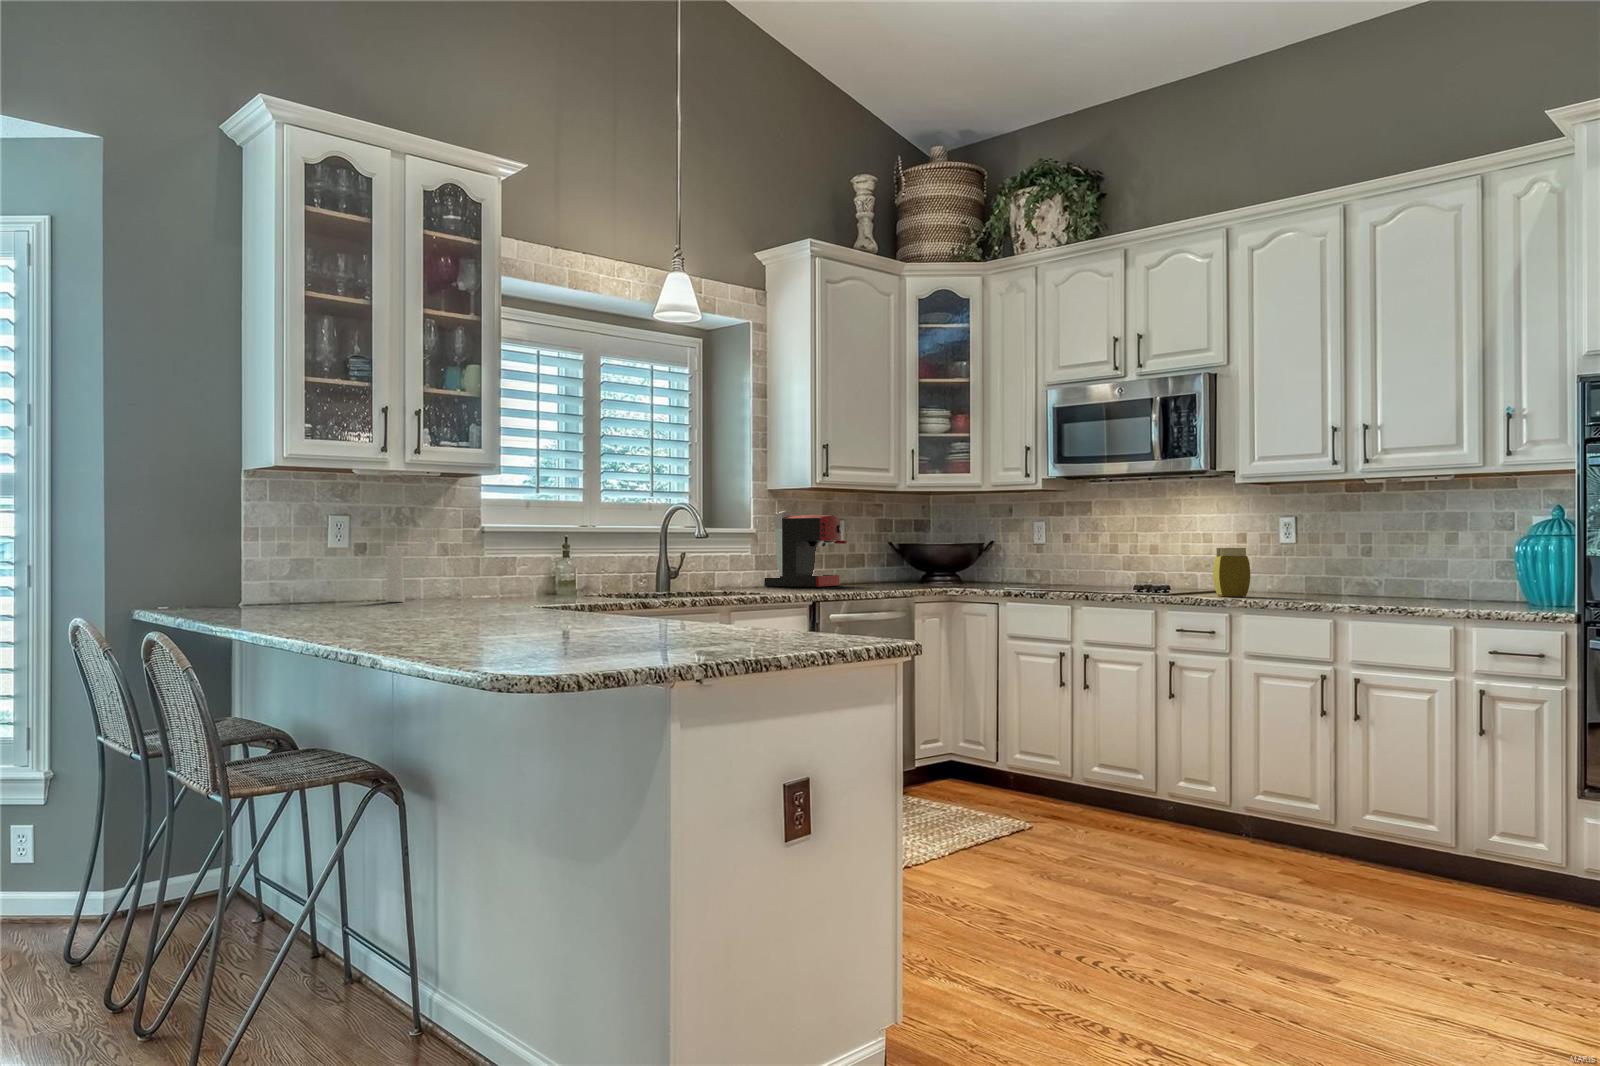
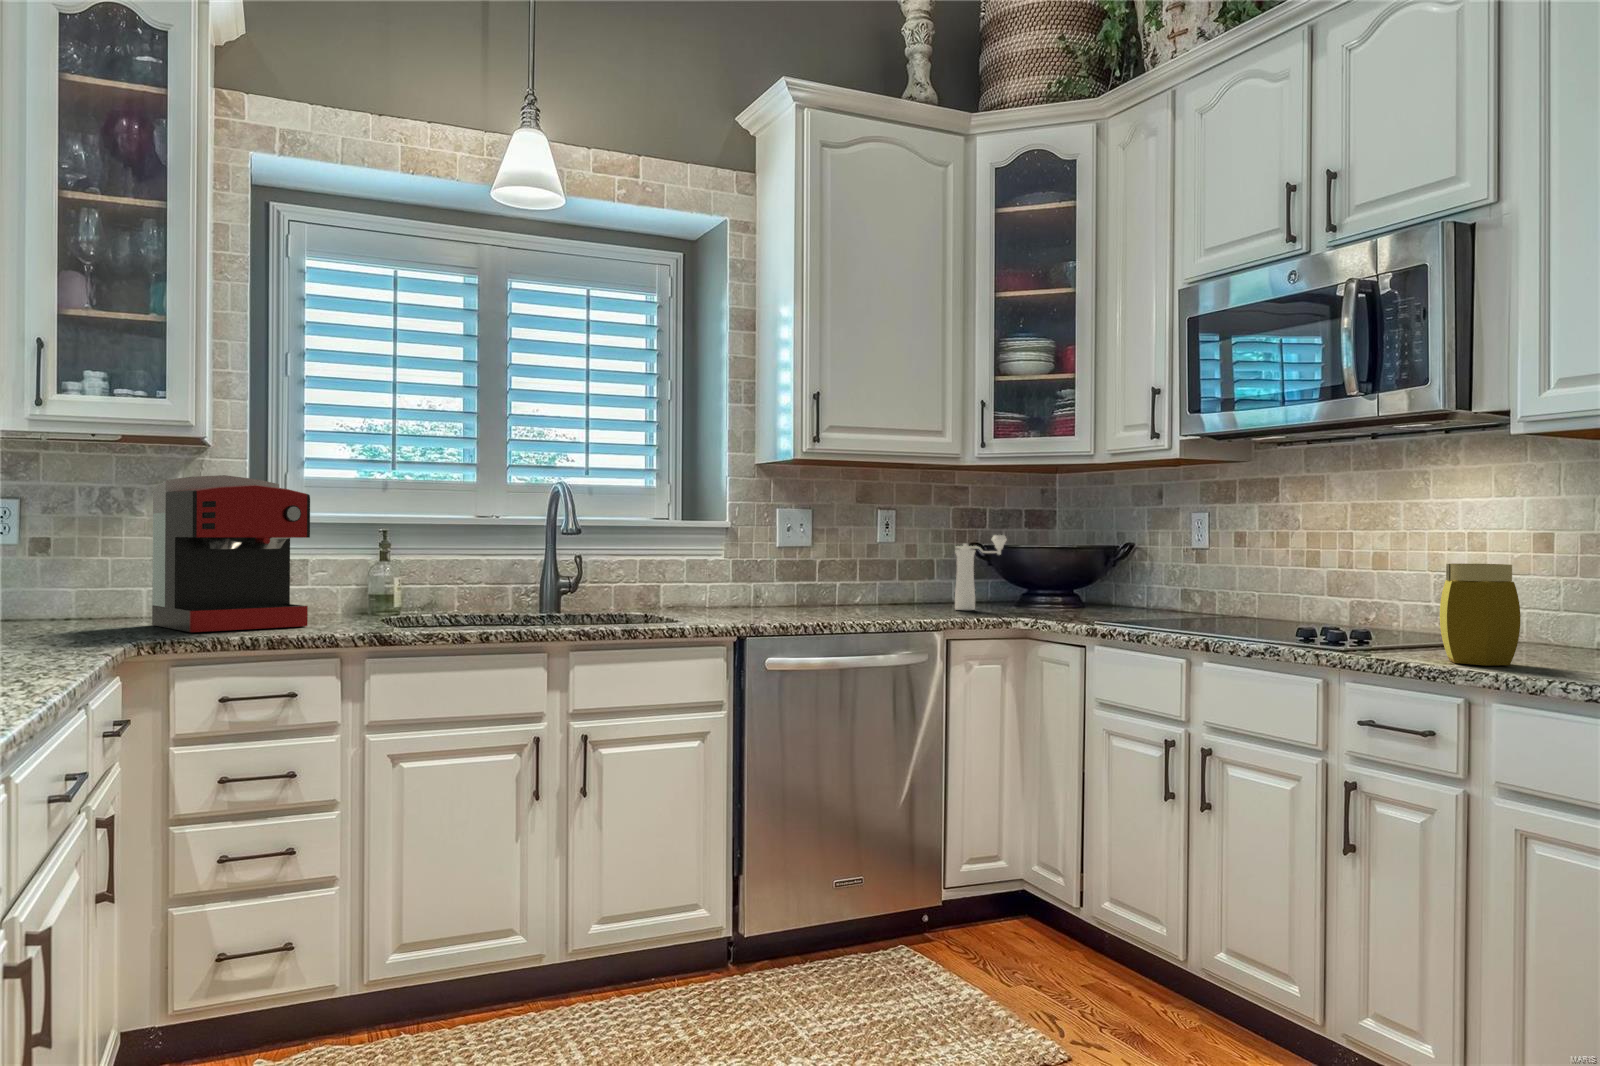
coffee maker: present [764,510,847,587] -> present [152,475,310,632]
pepper mill: present [386,537,435,602] -> present [955,535,1007,610]

